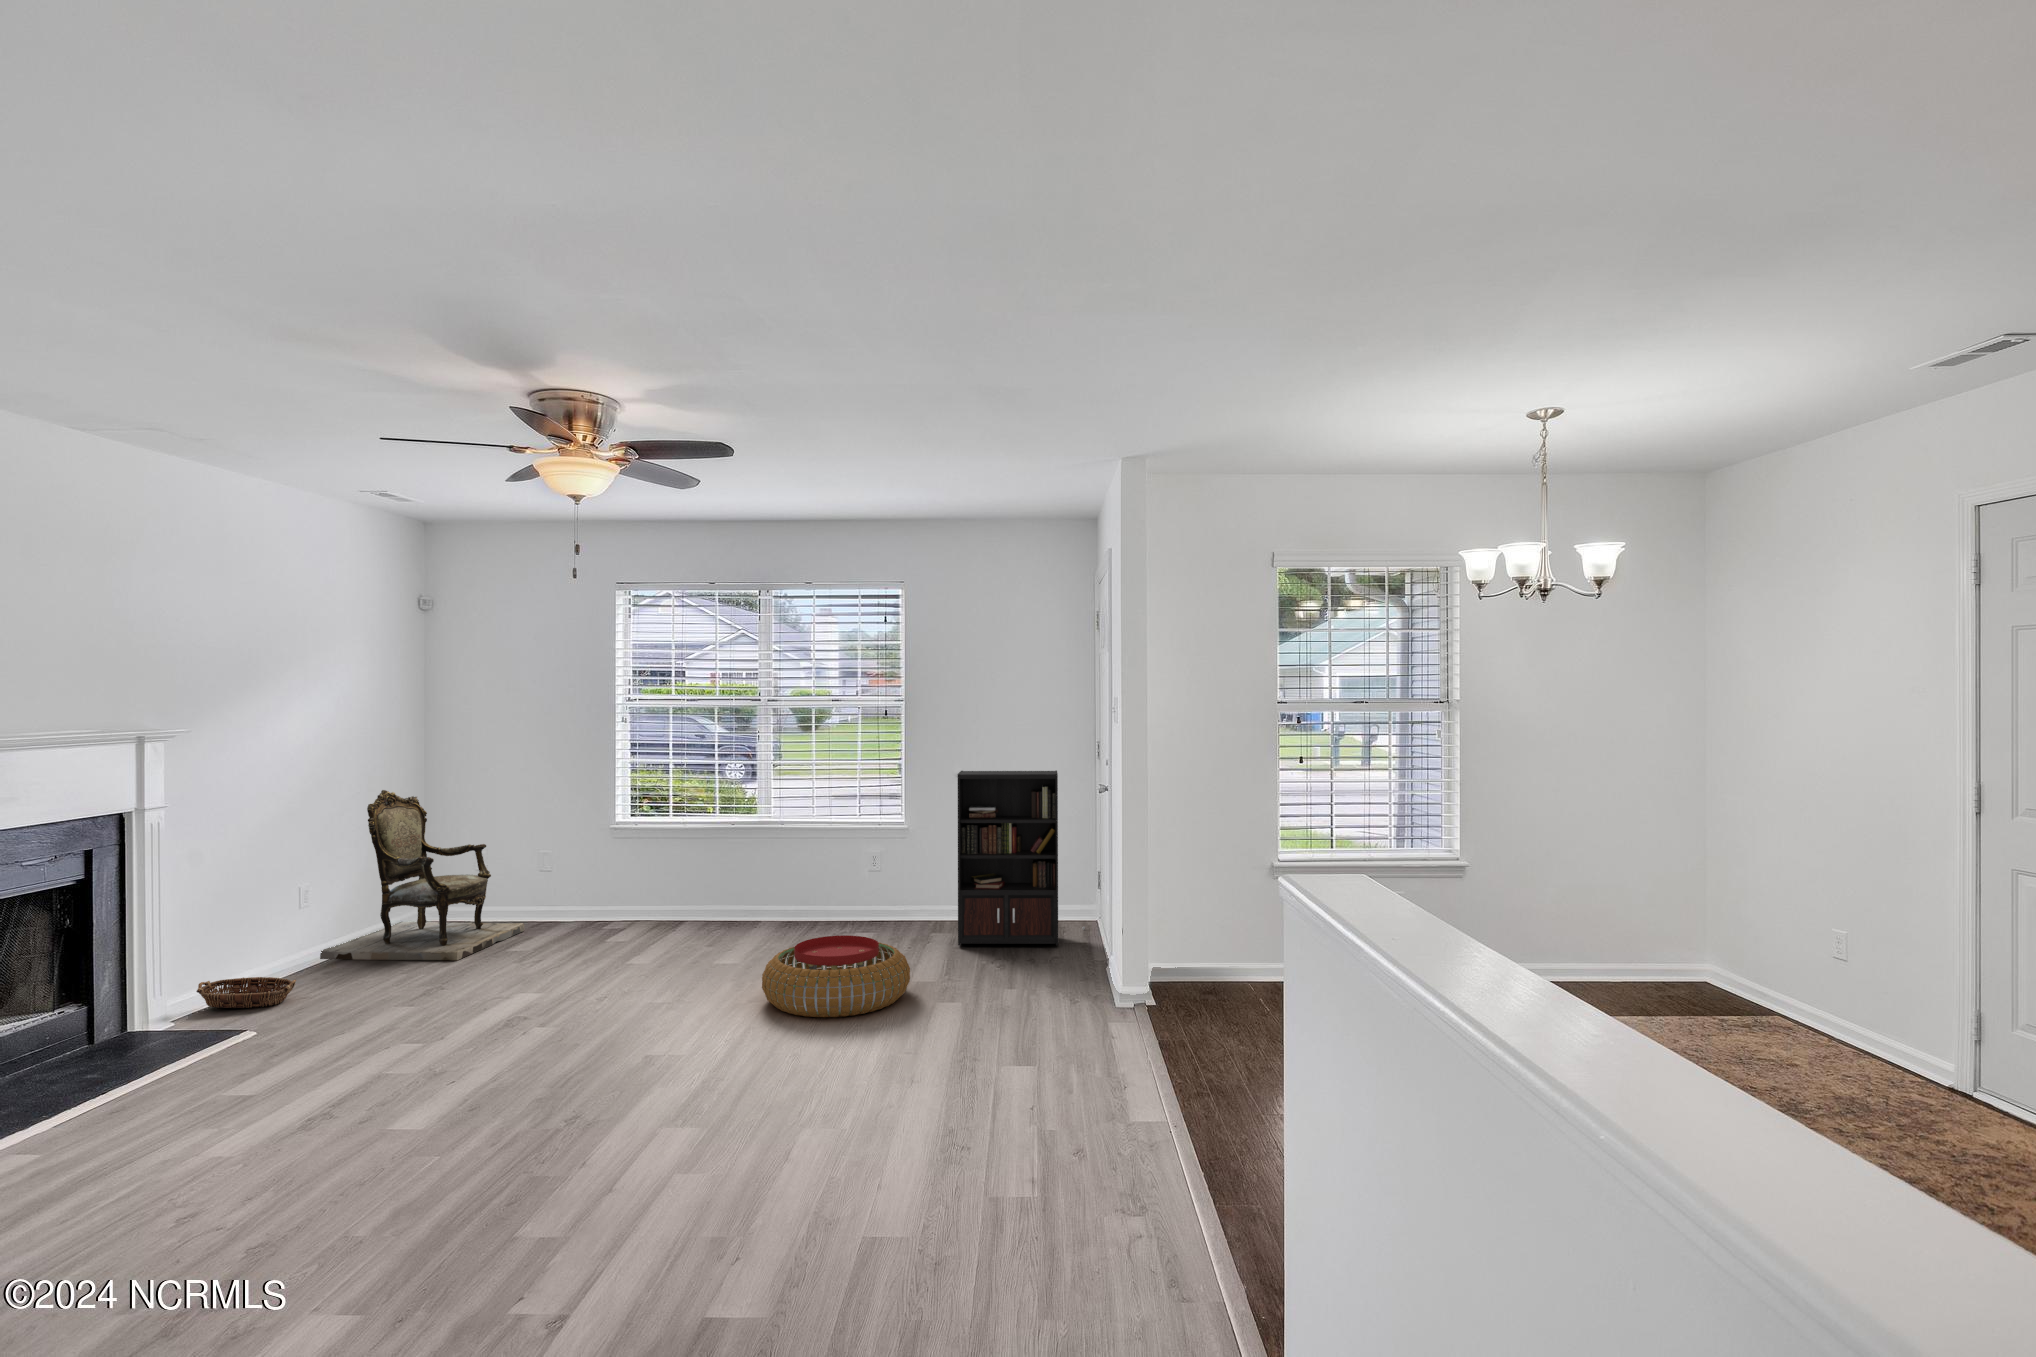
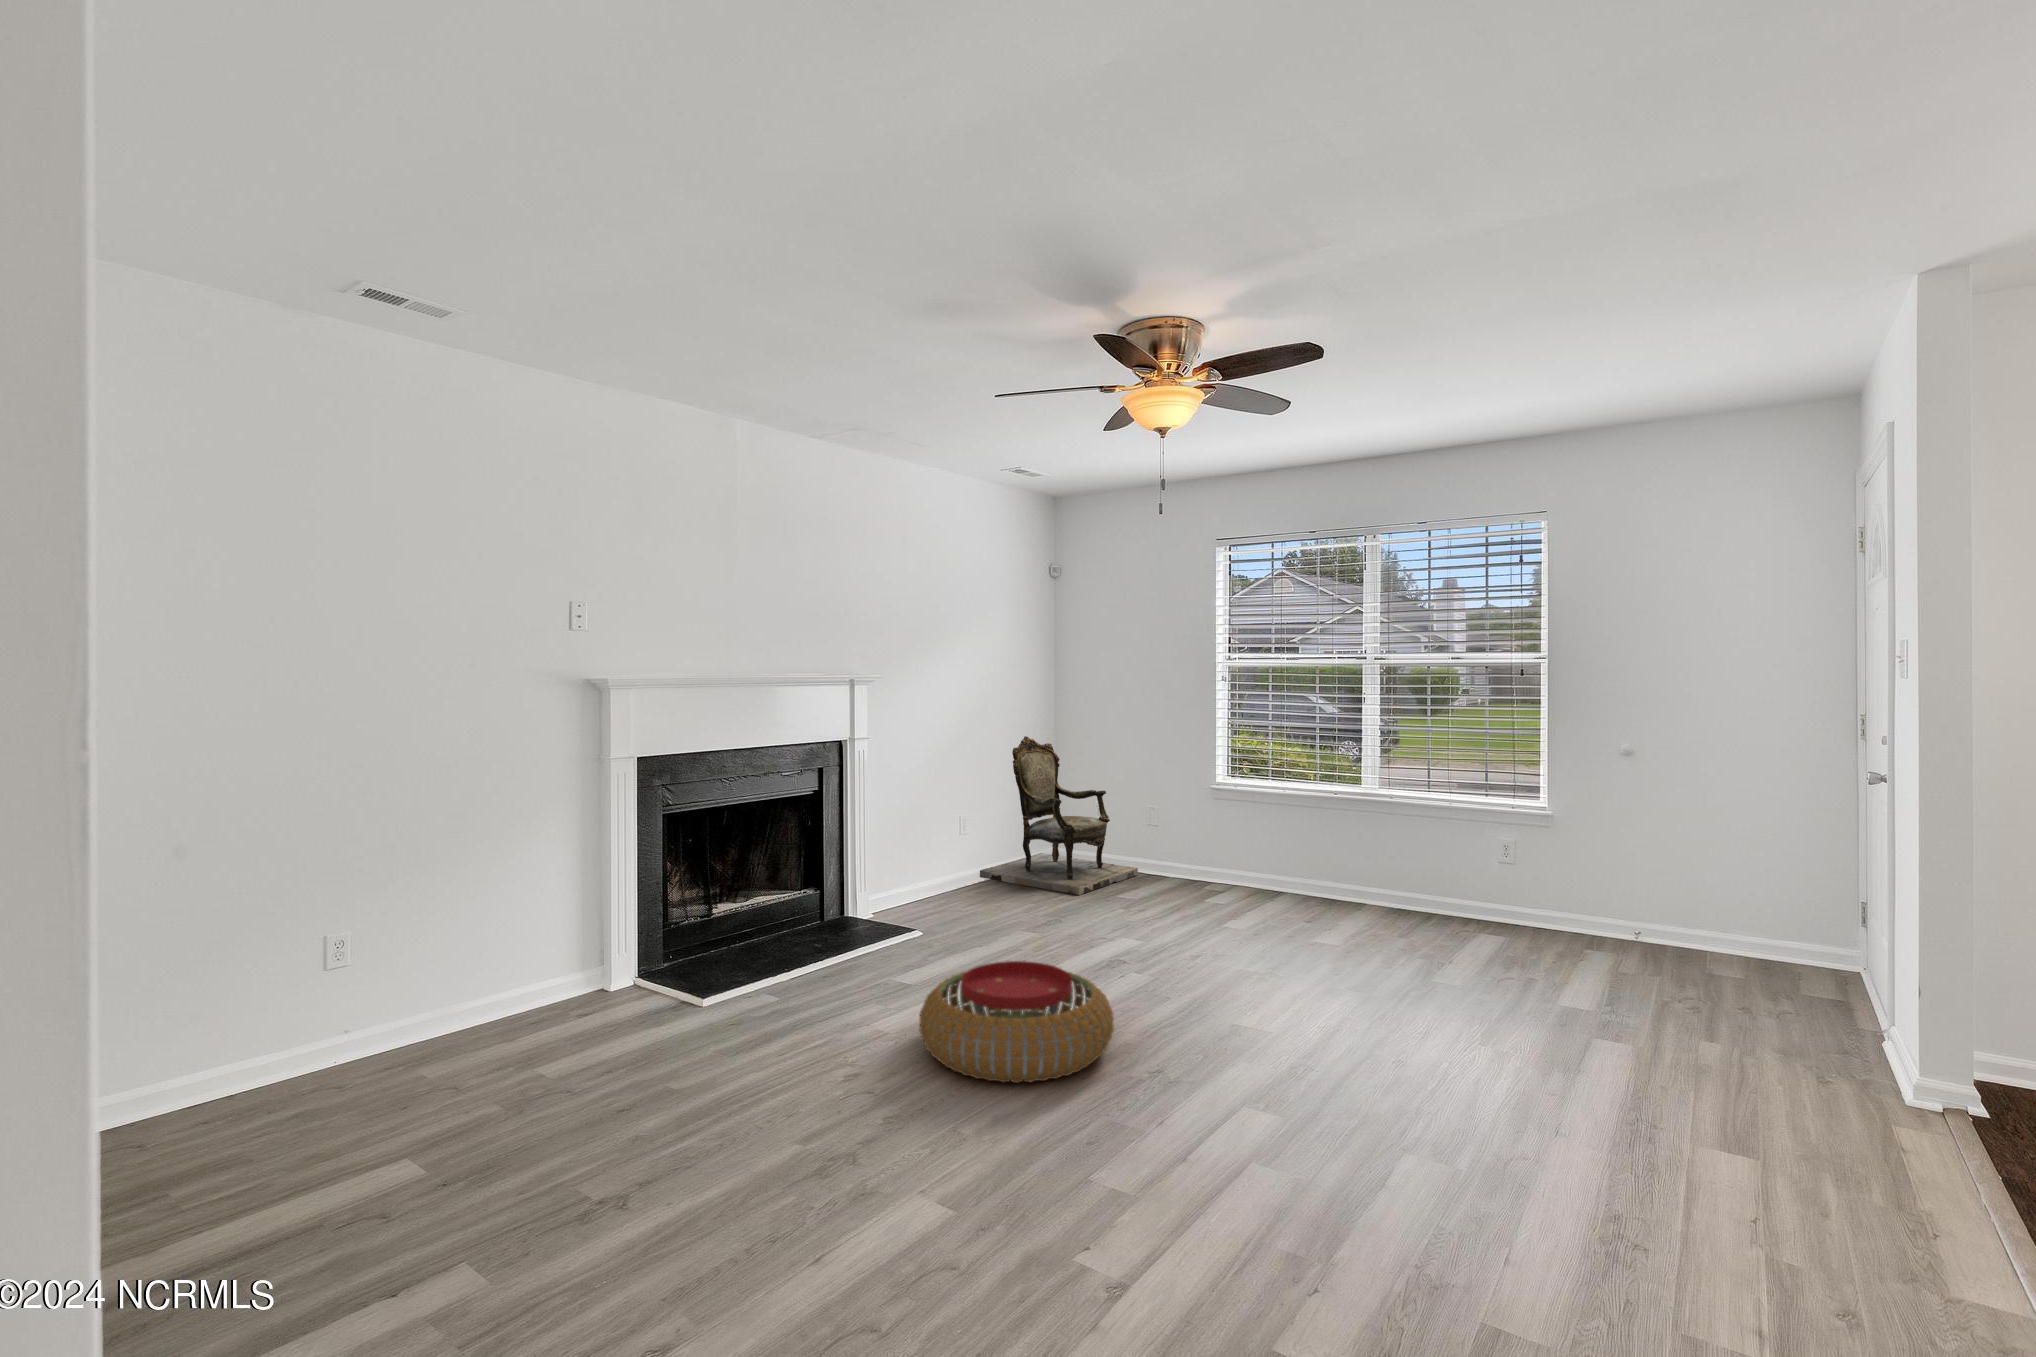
bookcase: present [958,770,1085,946] -> none [1622,746,1827,991]
pouf: present [762,935,910,1017] -> present [919,961,1114,1083]
basket: present [196,977,296,1008] -> none [883,878,969,914]

